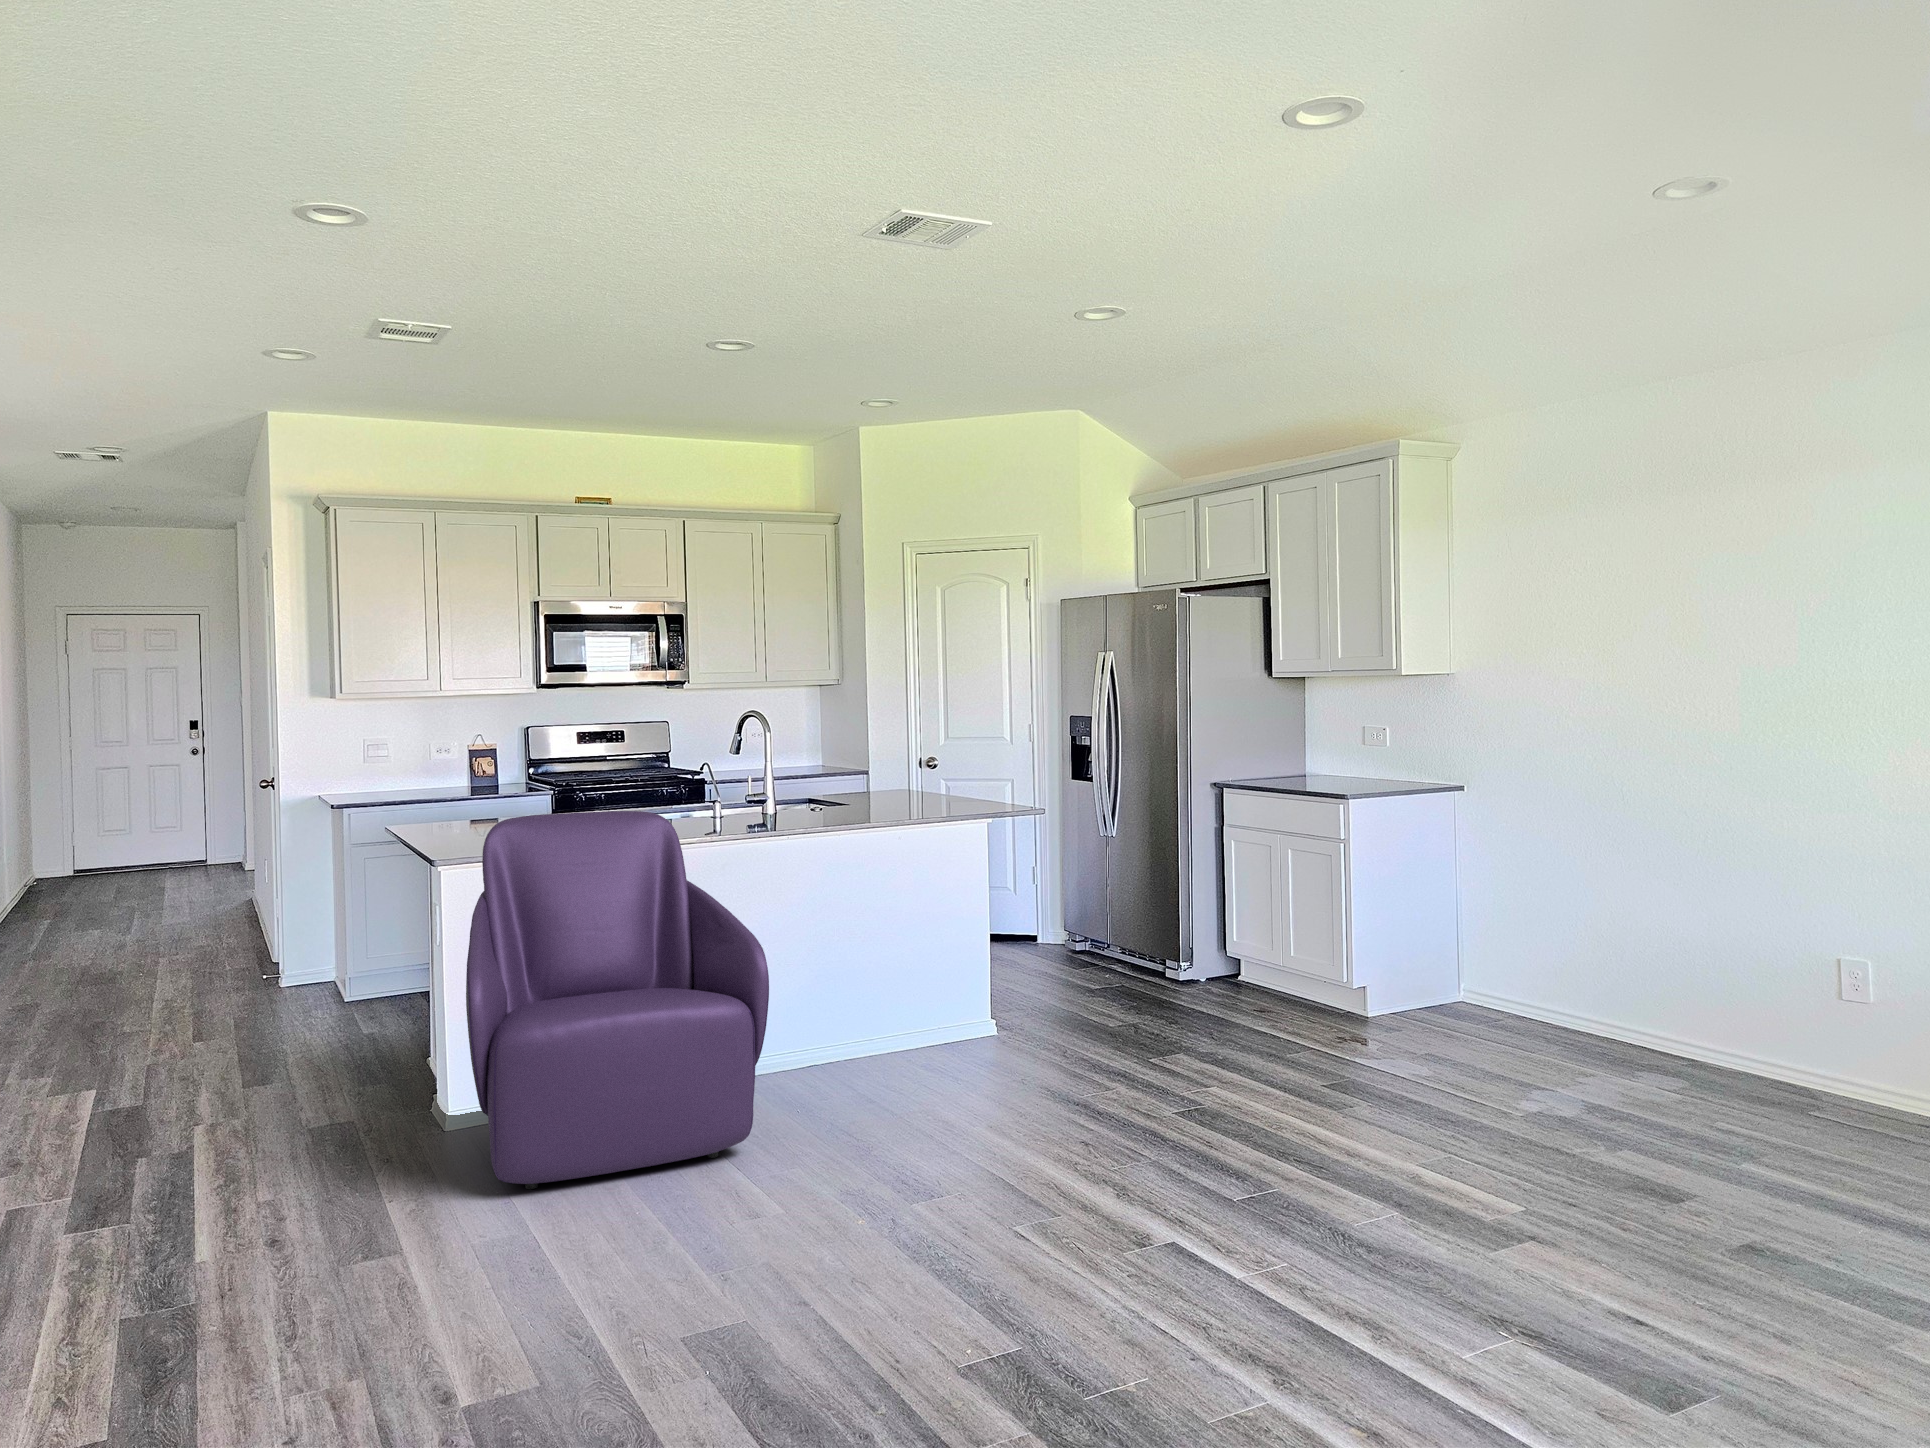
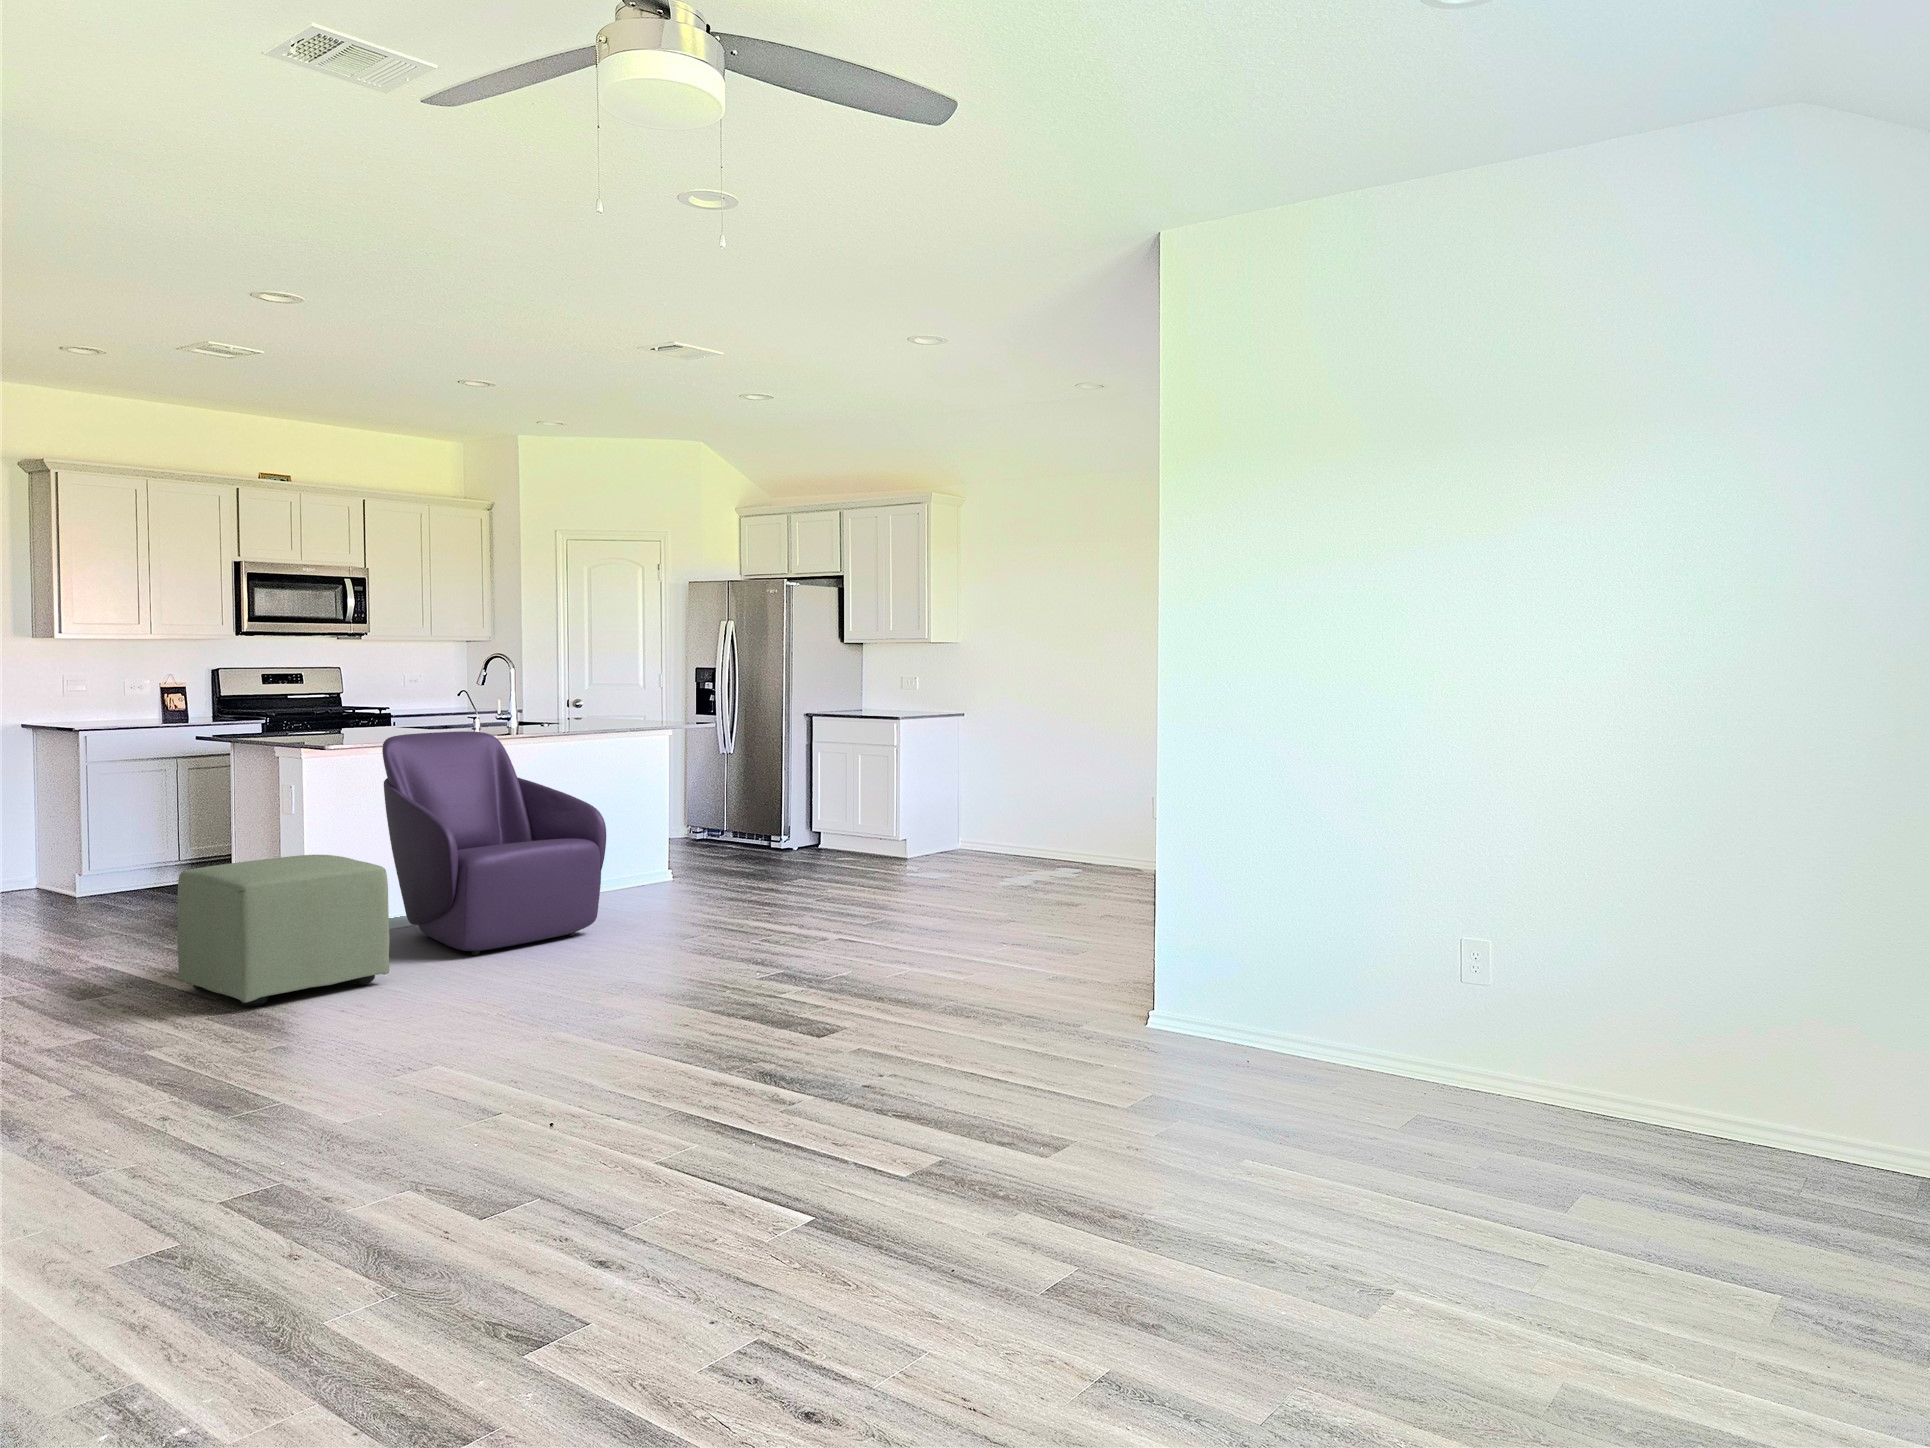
ottoman: none [22,1006,325,1291] -> present [178,855,390,1006]

